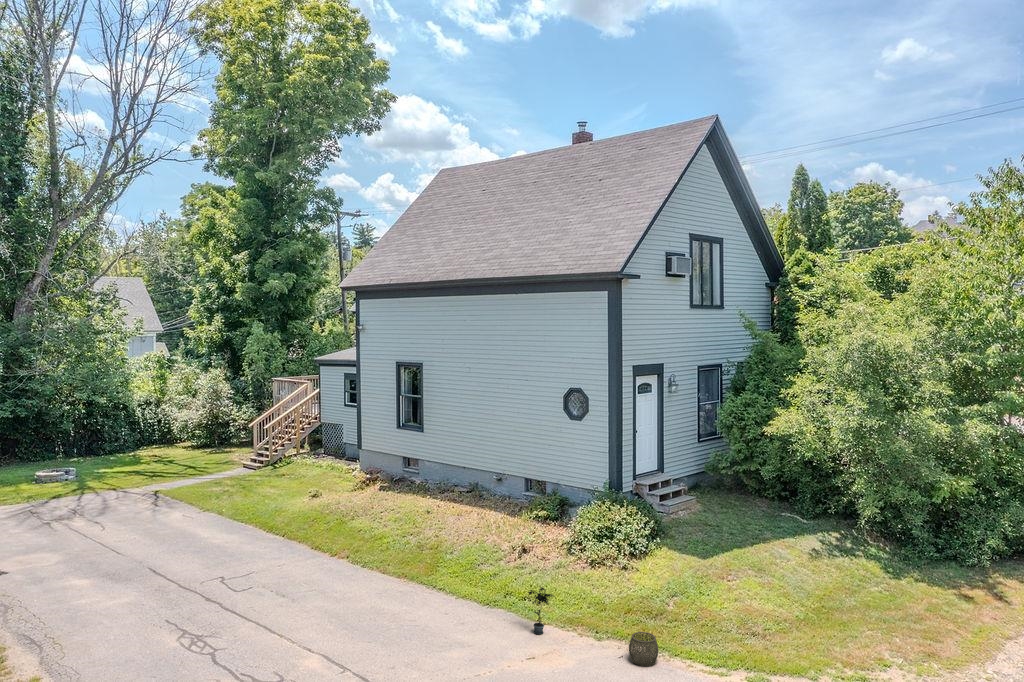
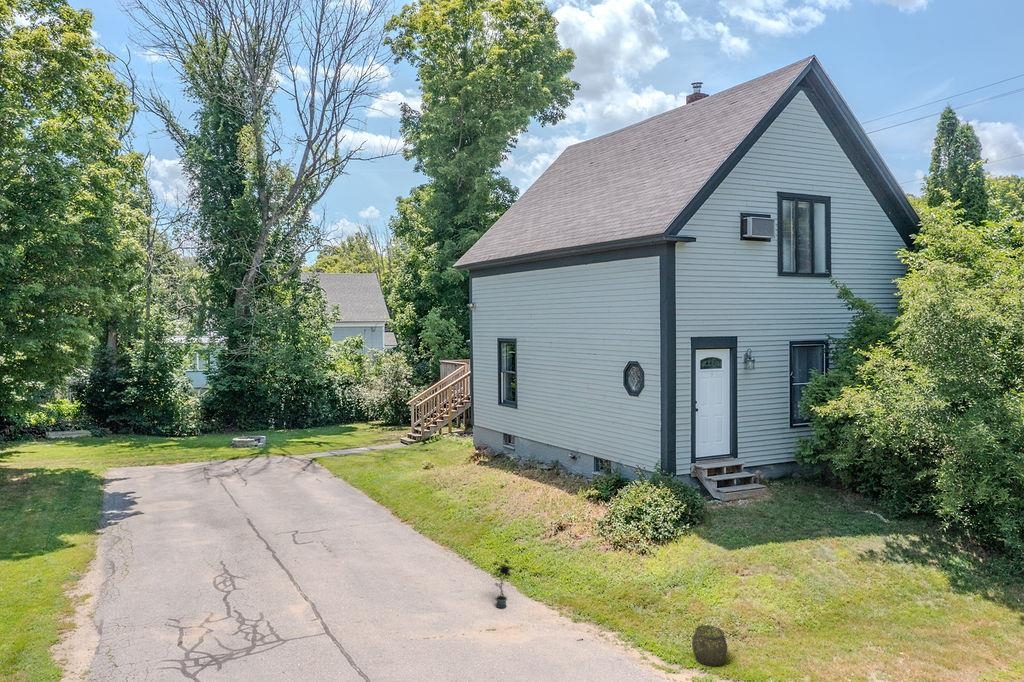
woven basket: present [629,632,659,666] -> present [692,625,727,666]

